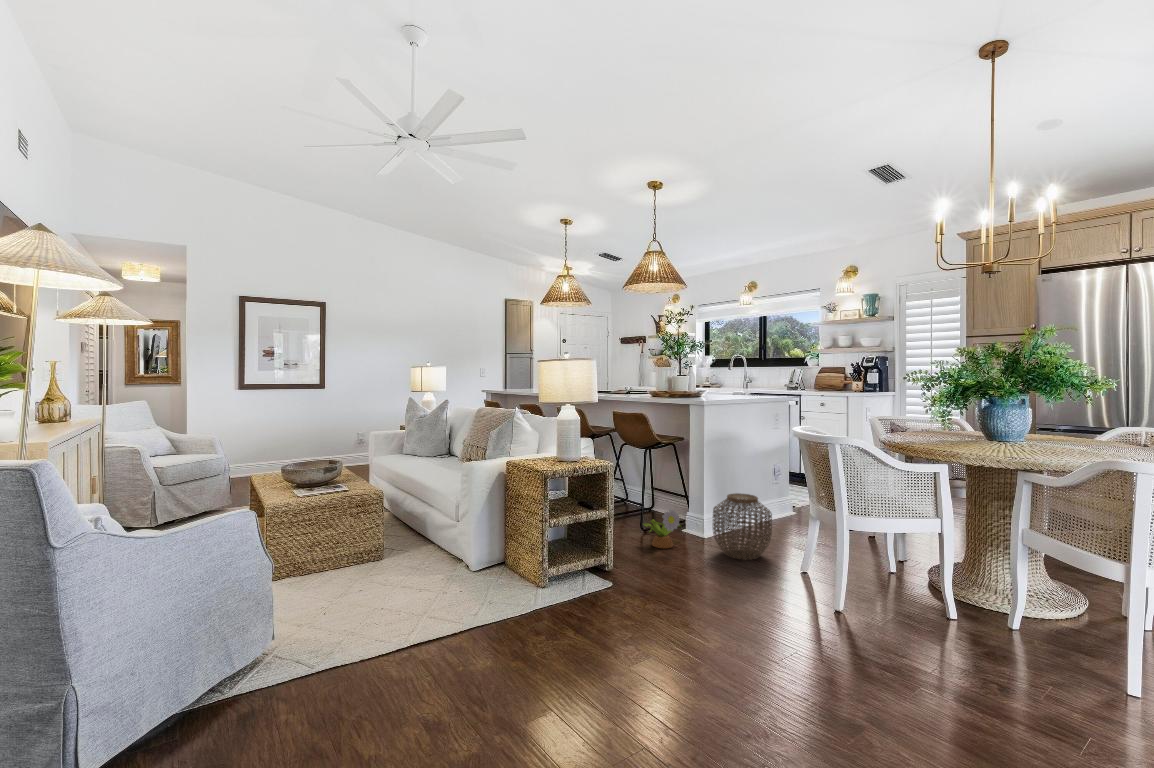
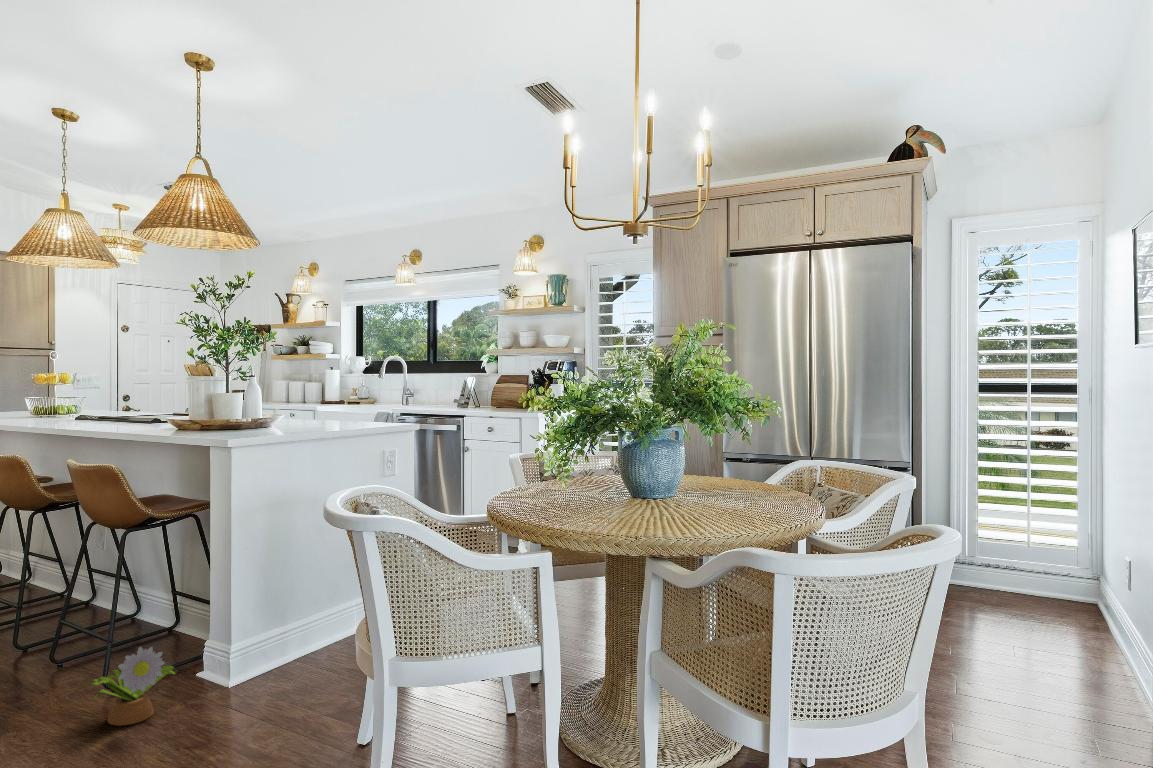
woven basket: present [713,493,772,560] -> none [221,603,331,727]

